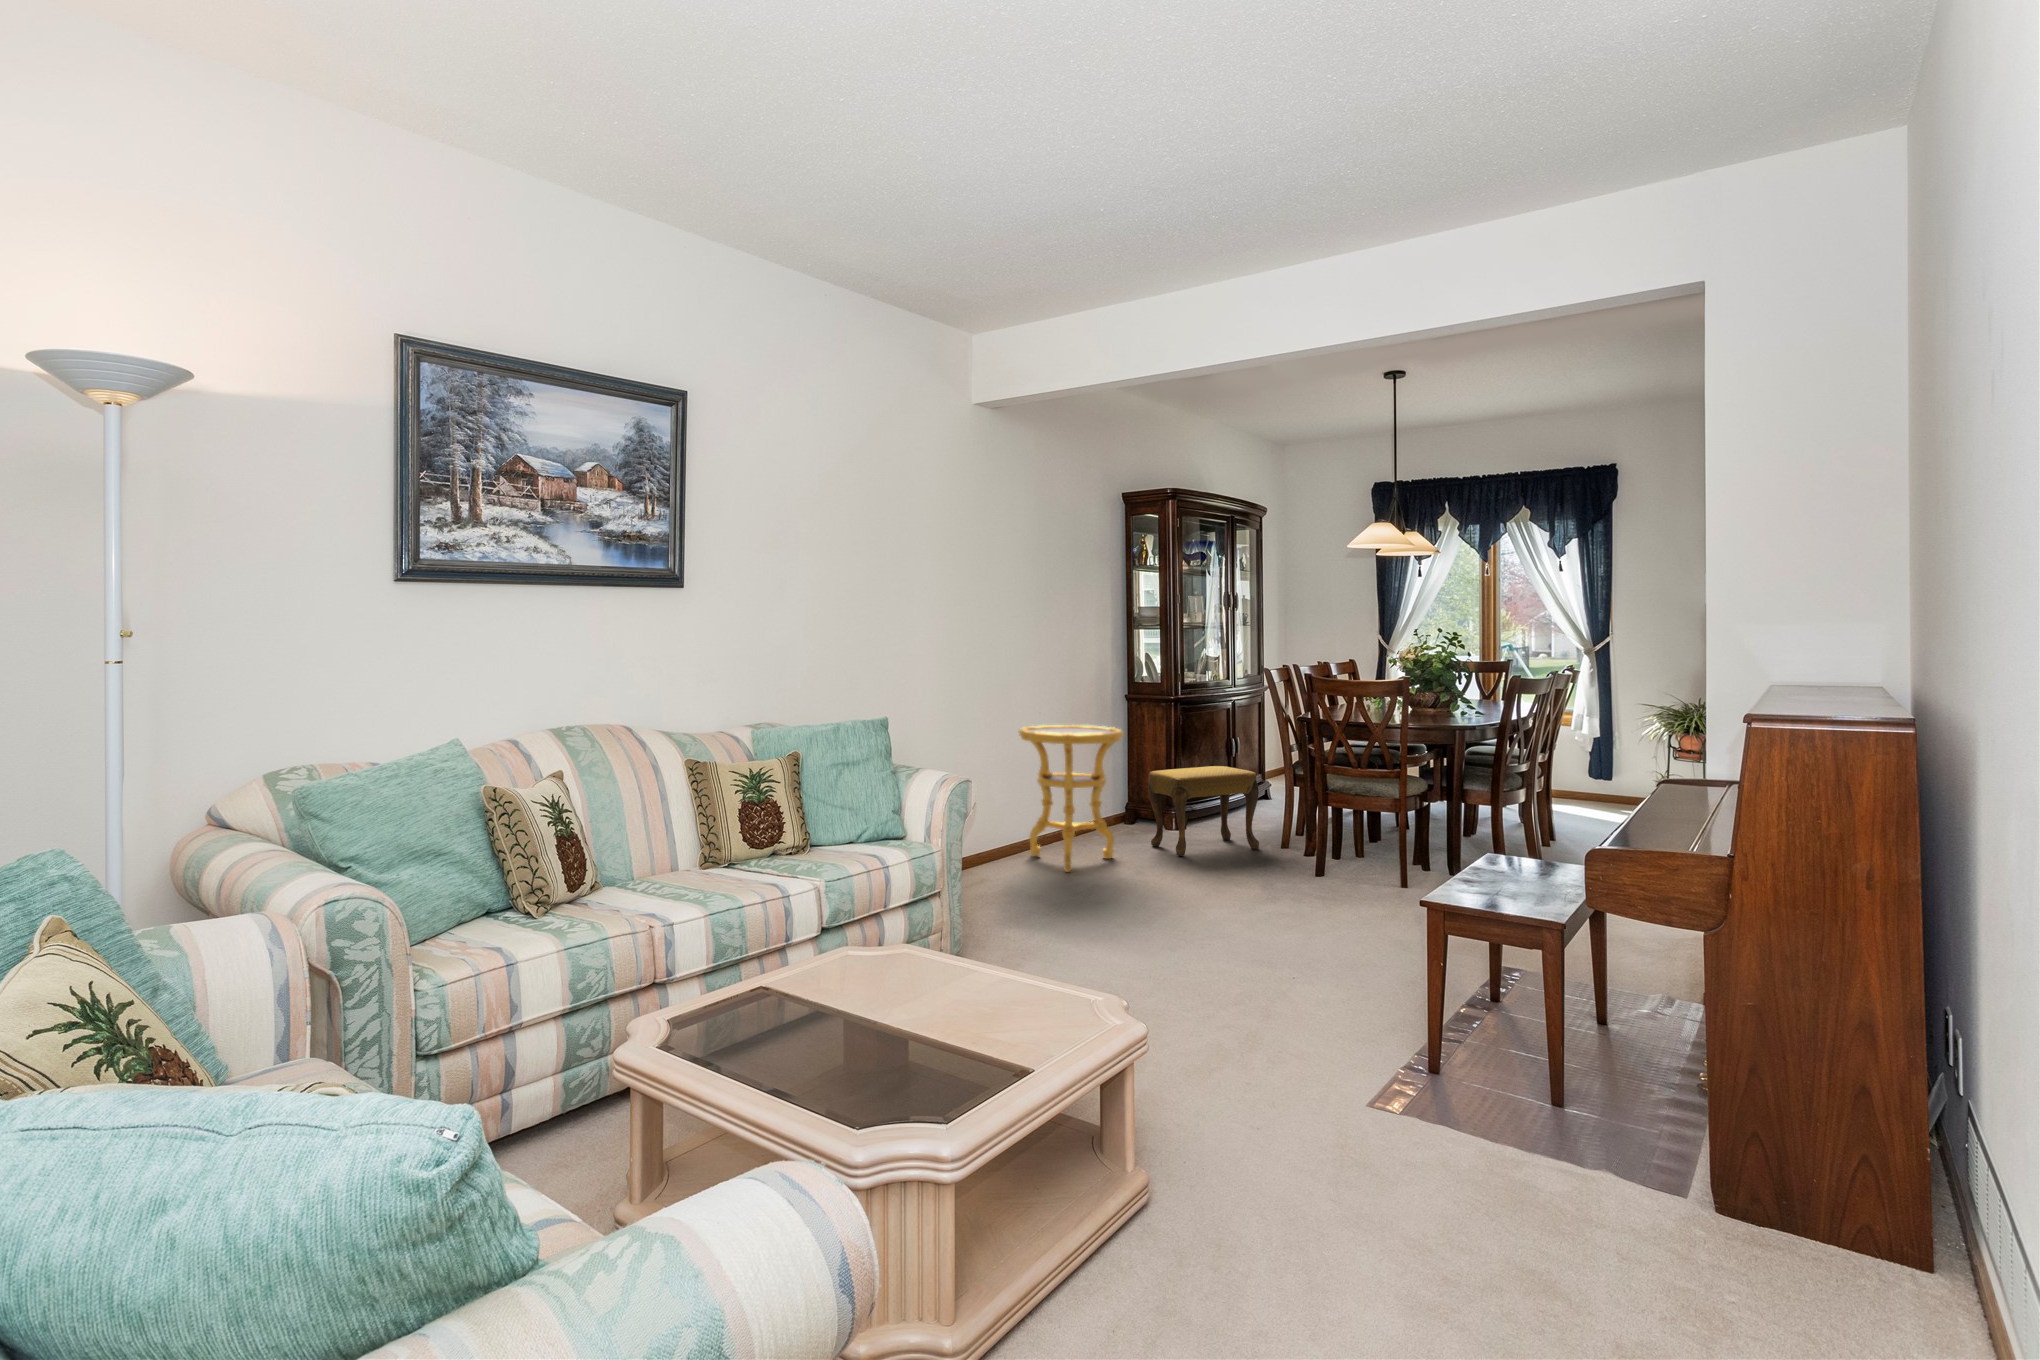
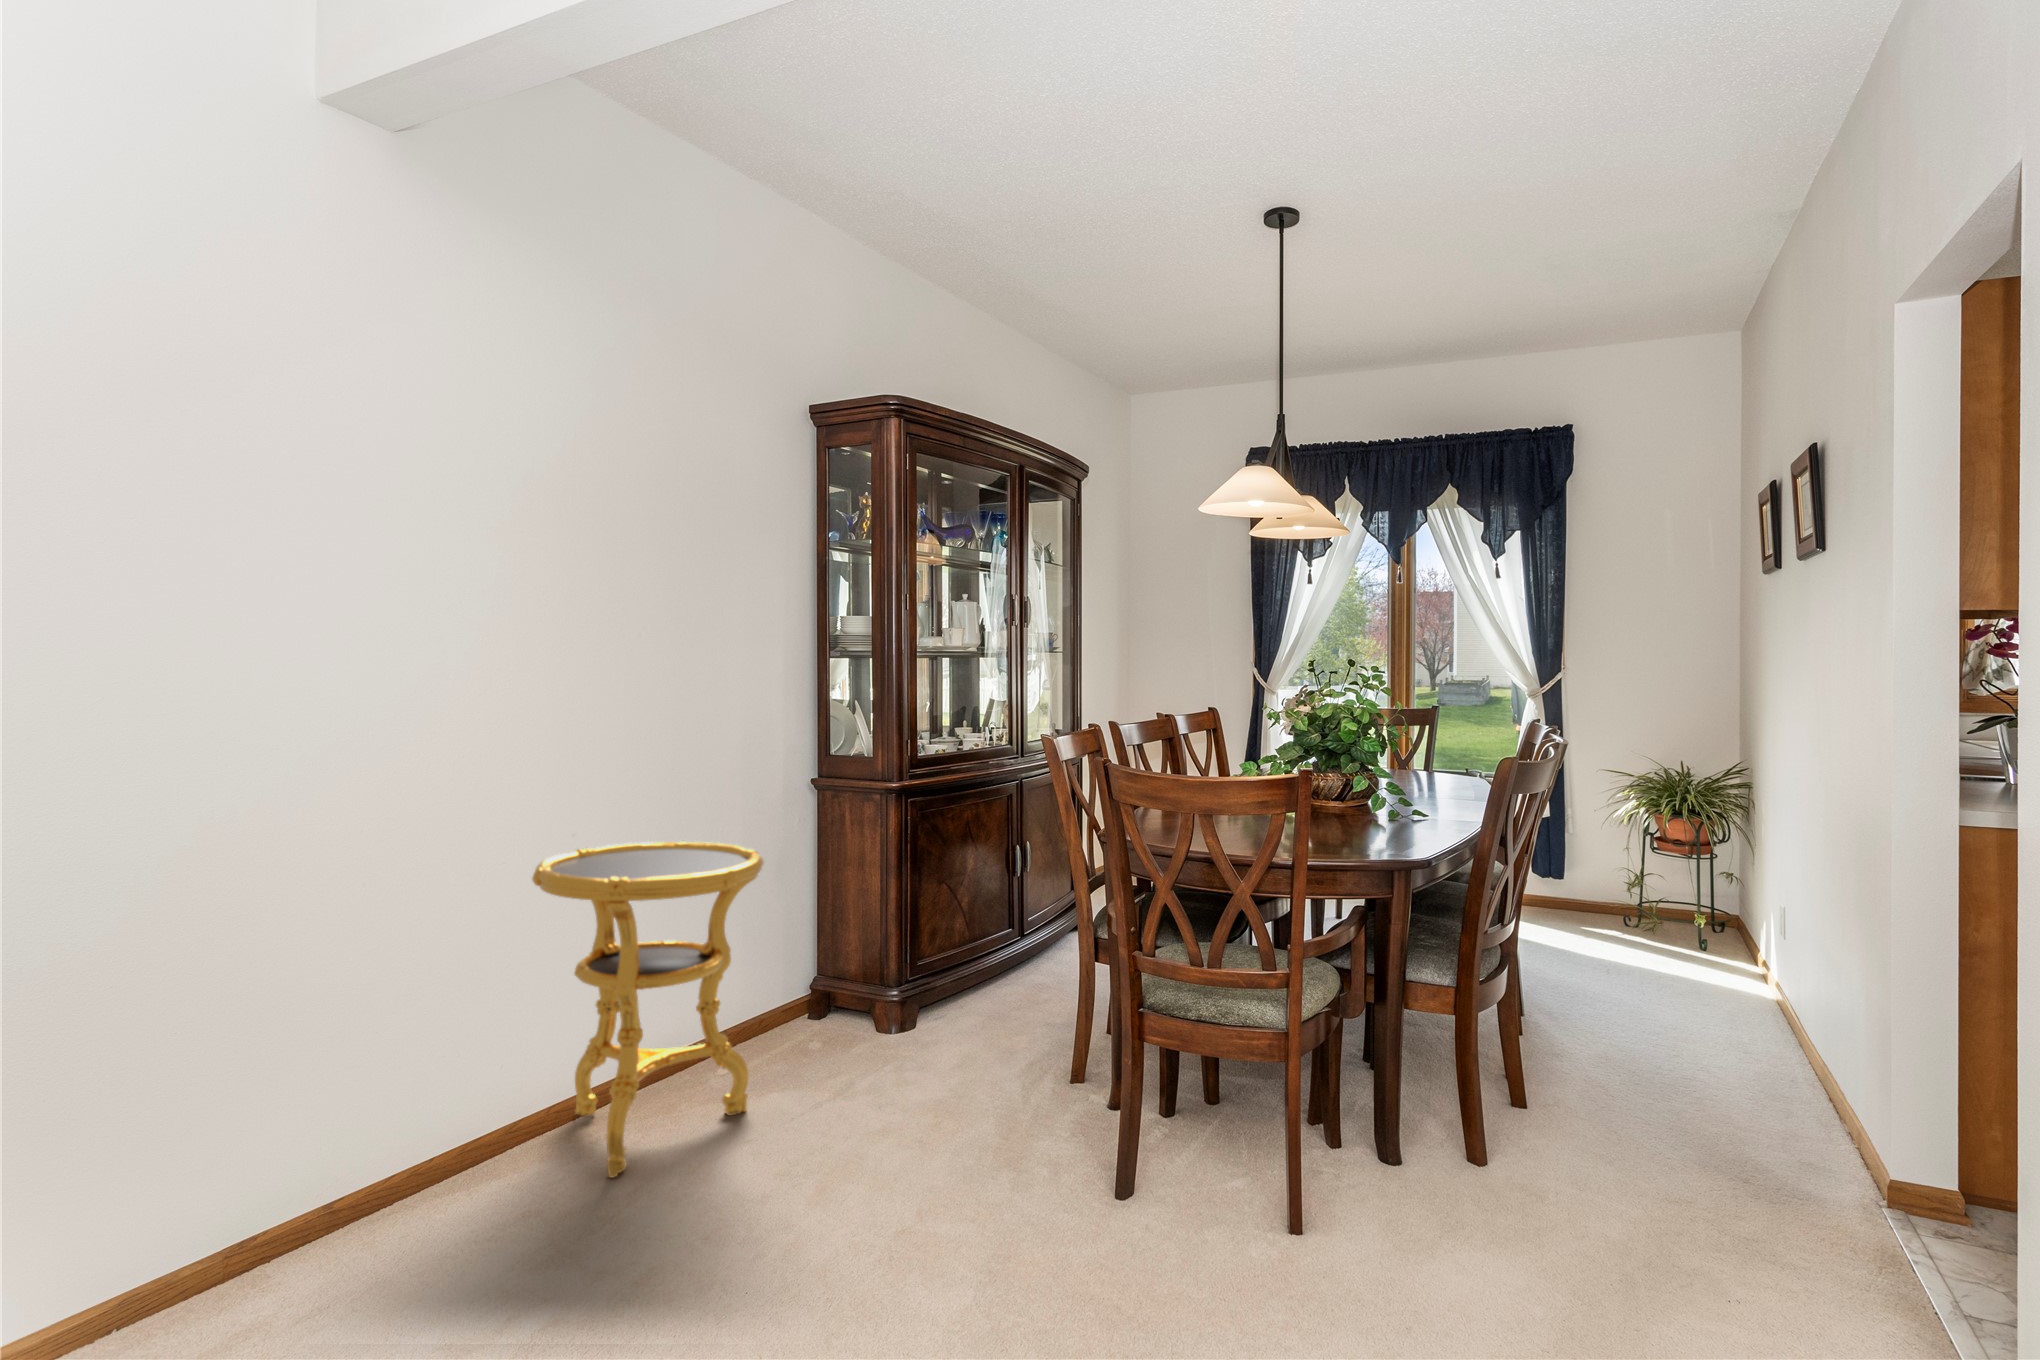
footstool: present [1148,766,1259,856] -> none [838,903,1039,1097]

